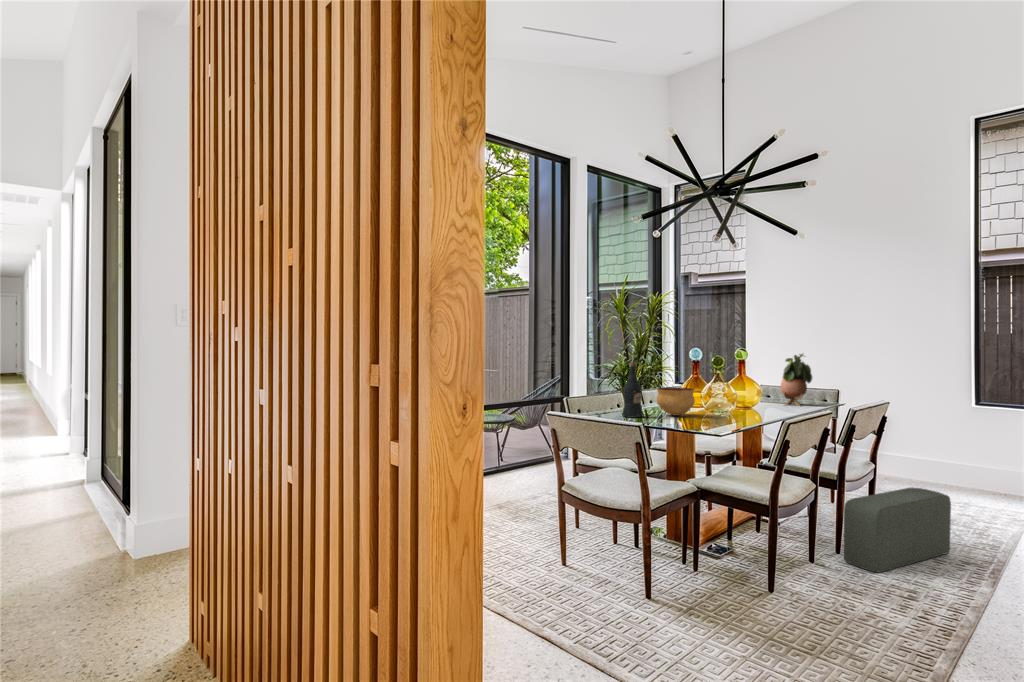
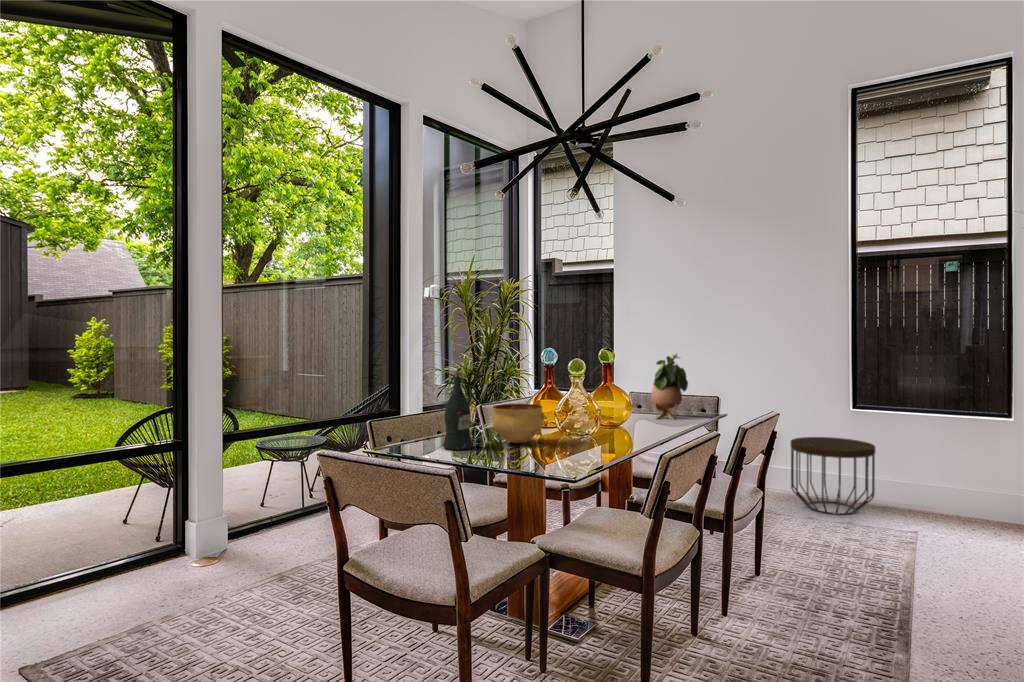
side table: none [911,429,994,497] -> present [790,437,876,515]
pouf: present [844,487,951,573] -> none [732,521,851,644]

